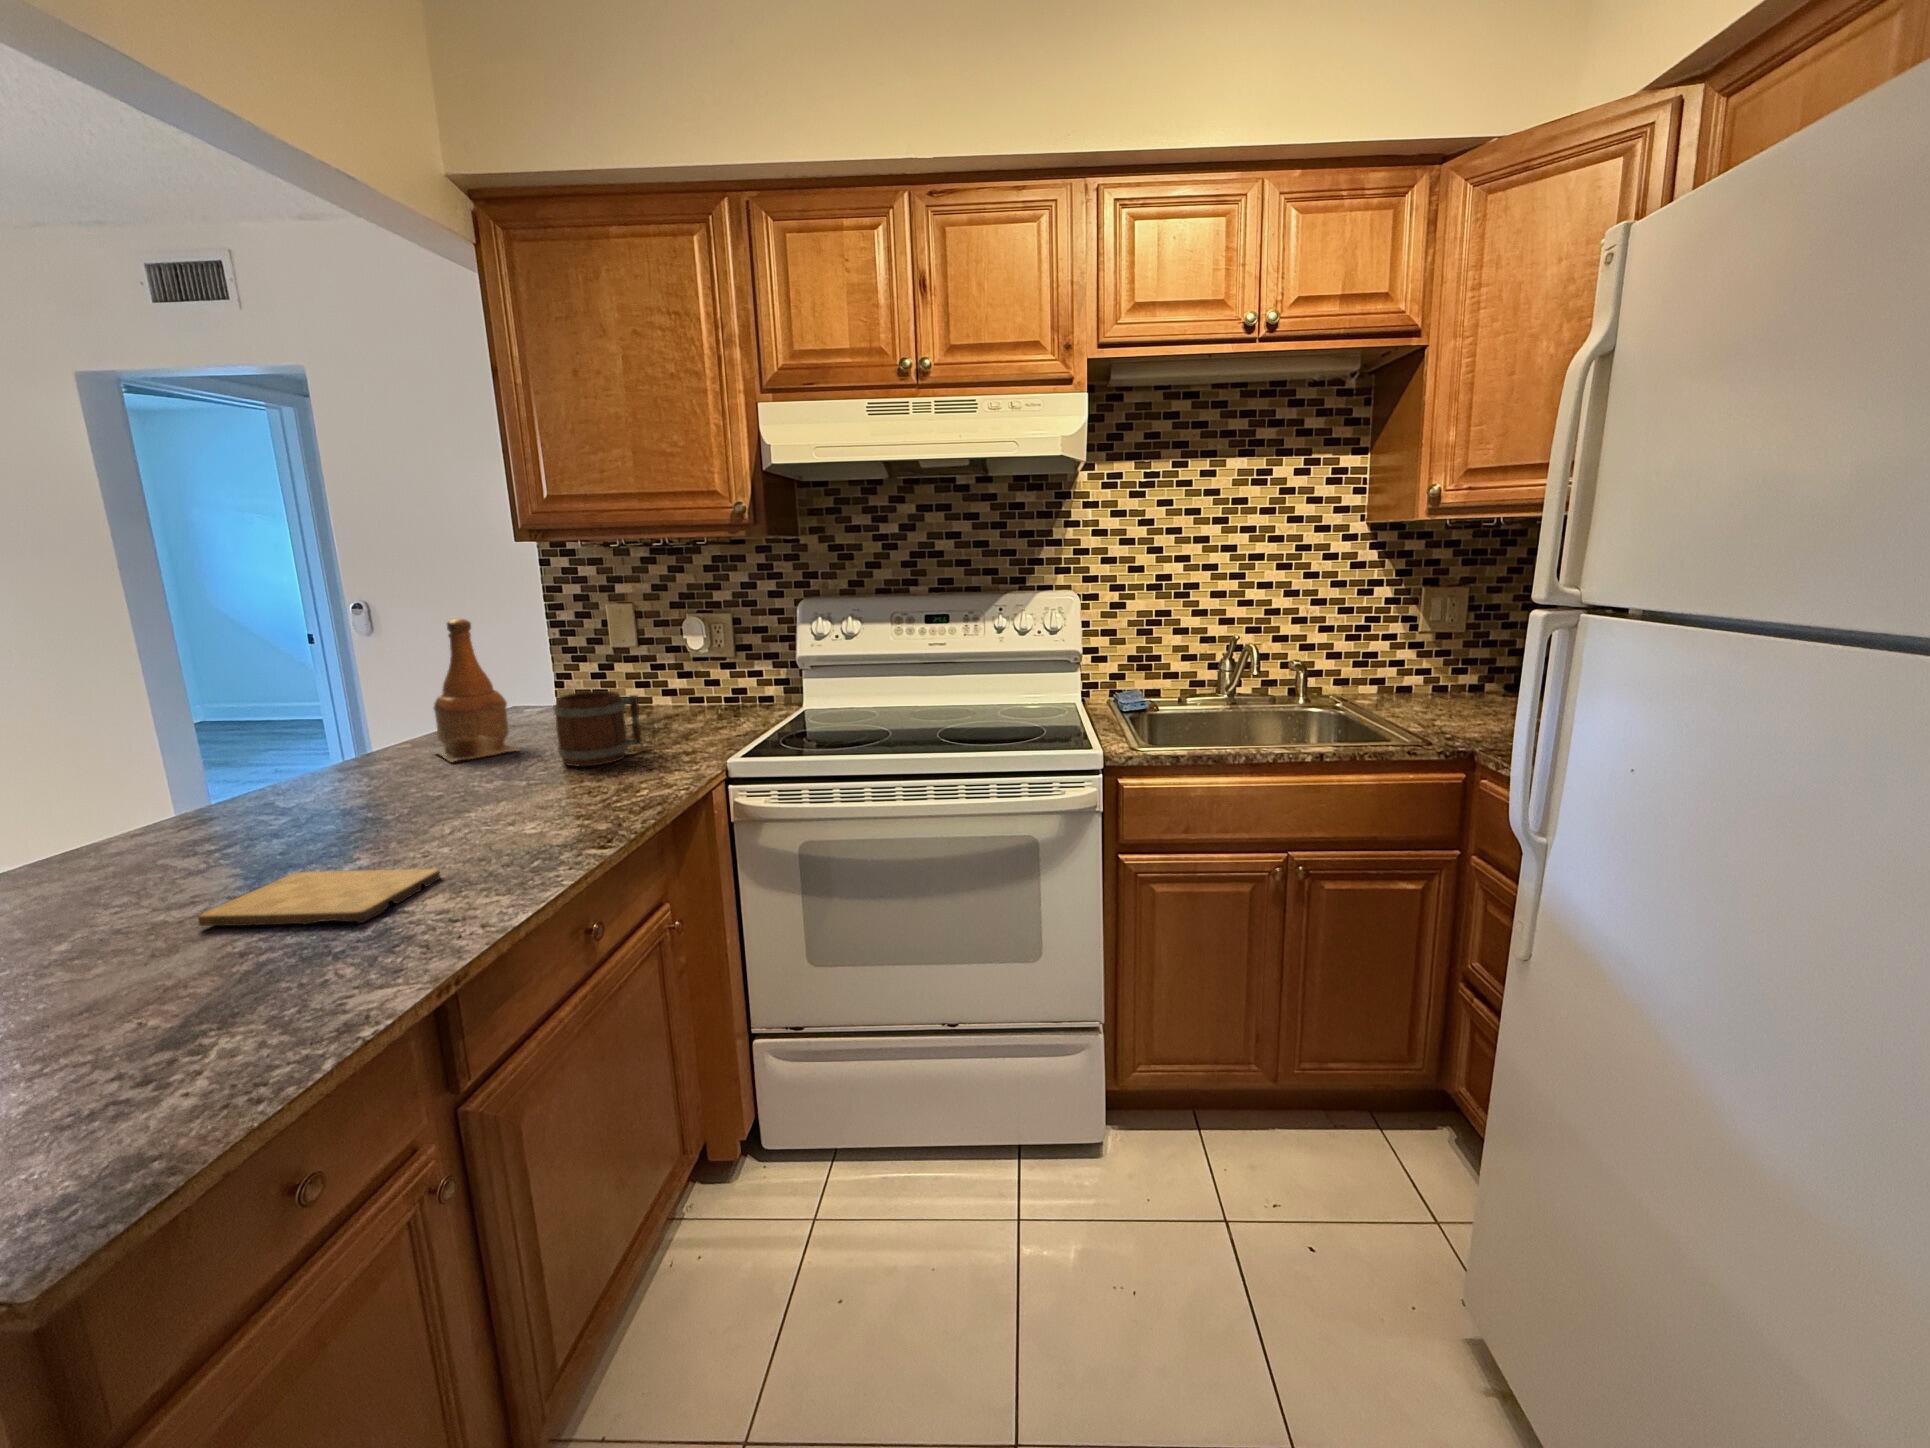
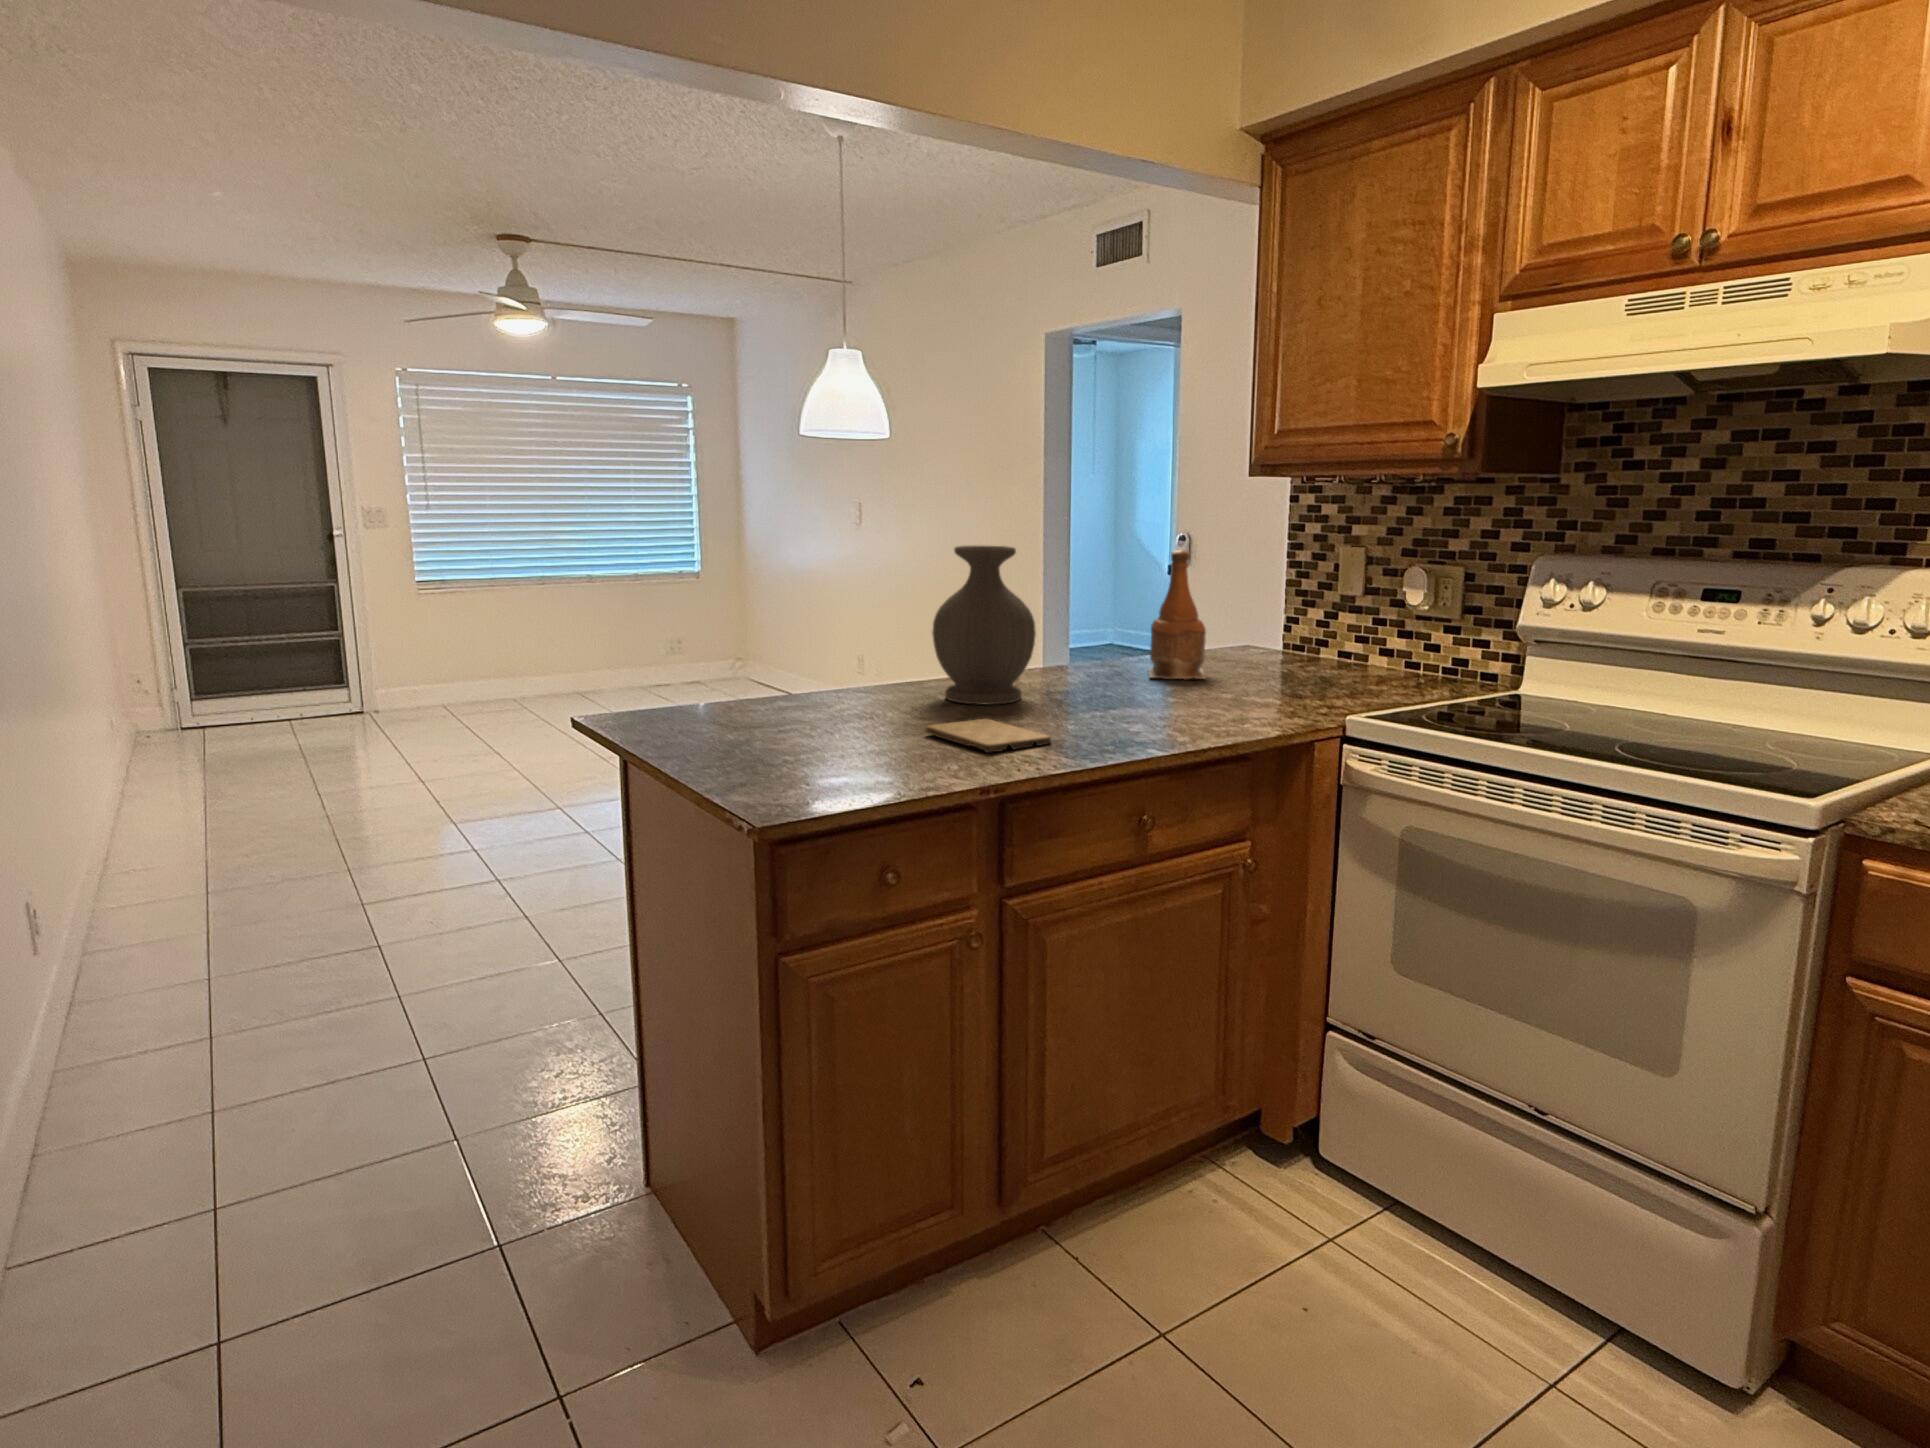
vase: none [107,634,311,861] -> present [932,546,1036,705]
mug: present [554,691,642,766] -> none [1217,629,1301,702]

